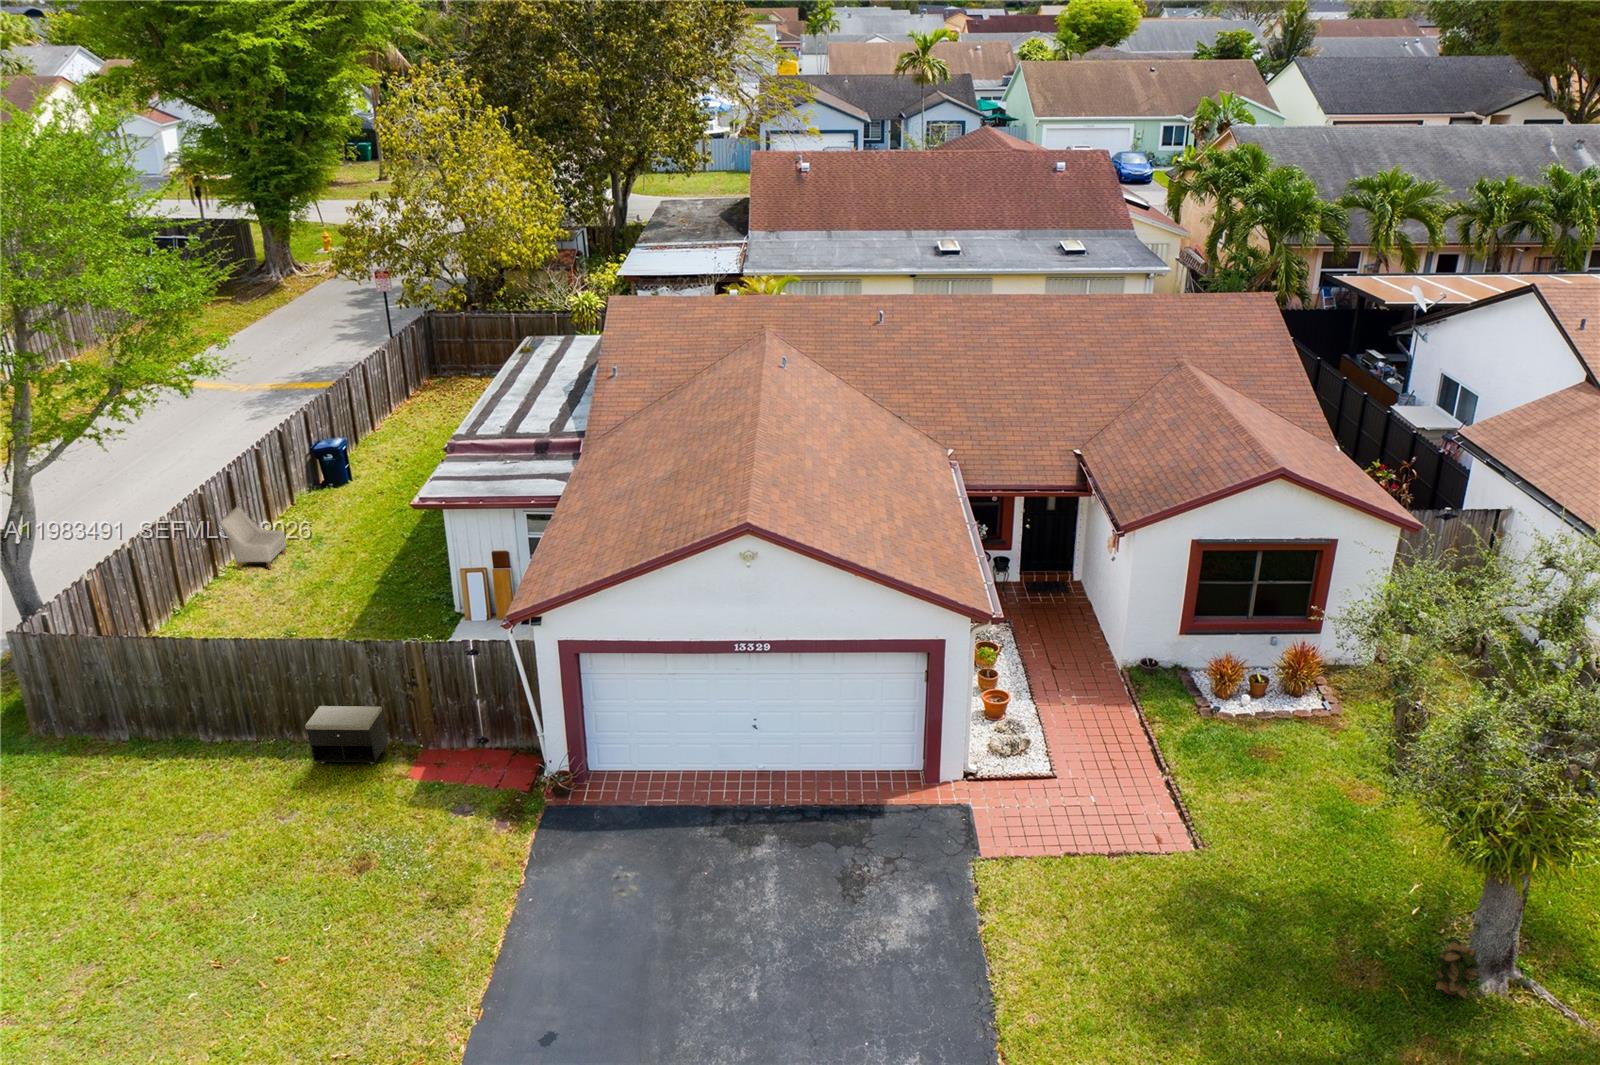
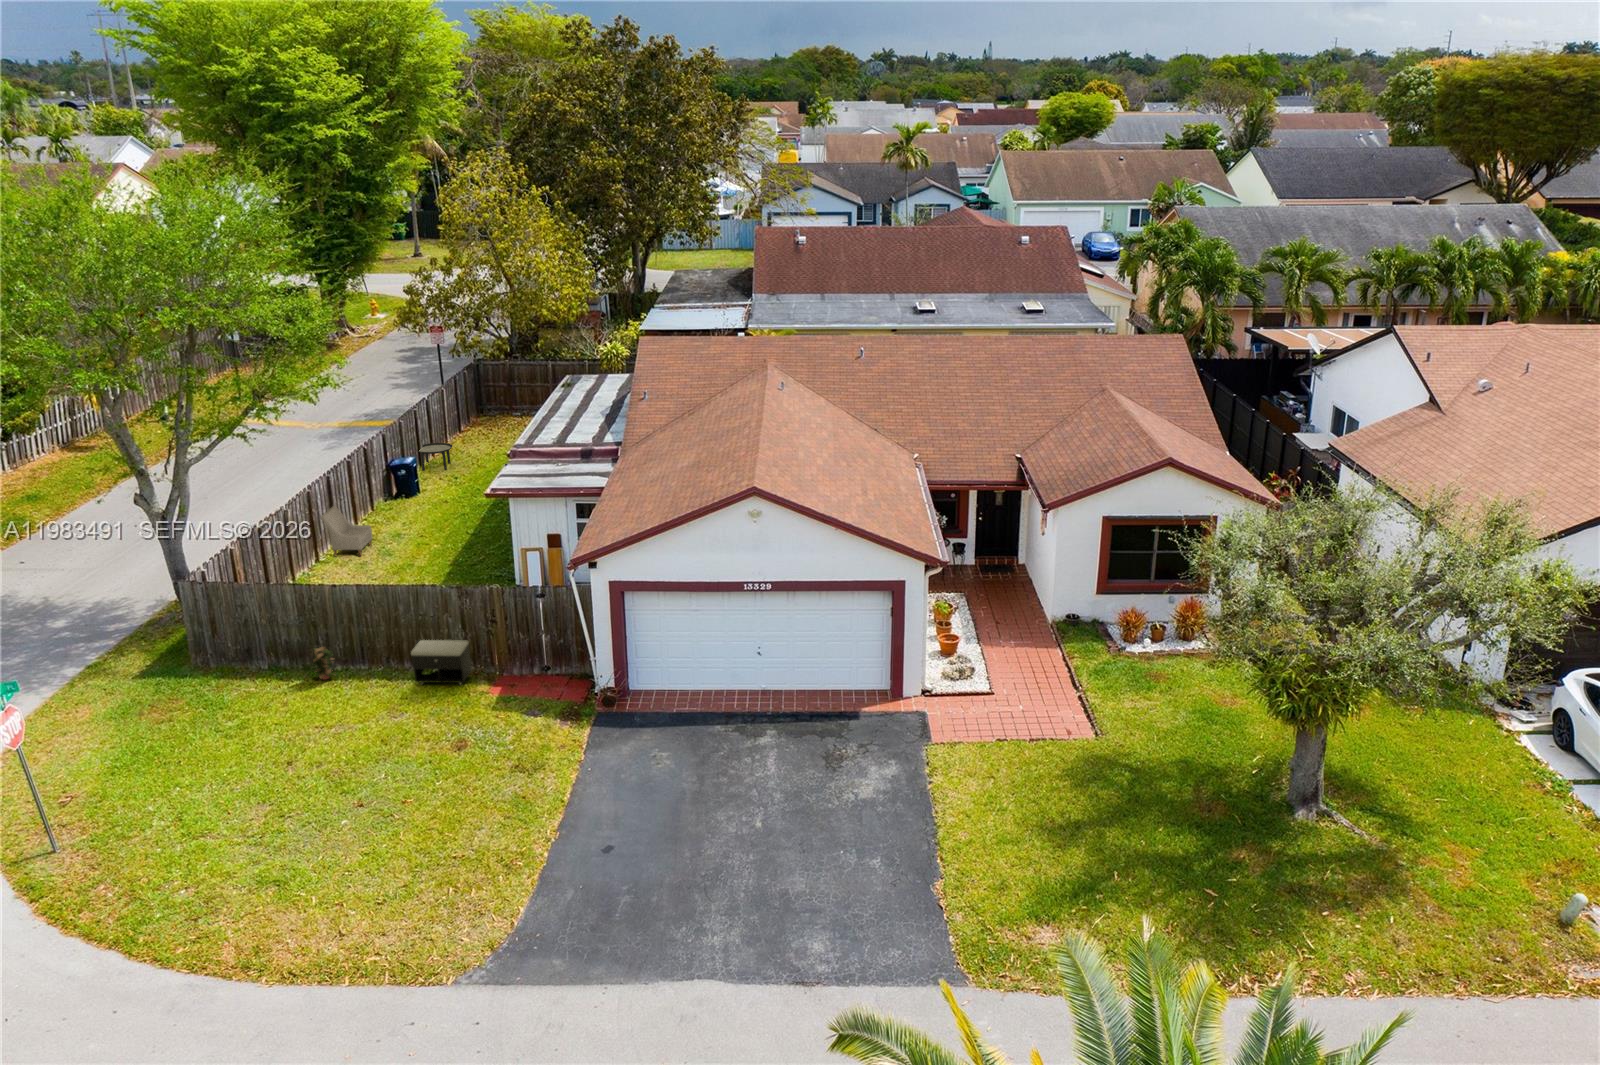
round table: none [351,416,395,450] -> present [417,443,453,471]
decorative plant: present [1435,937,1479,999] -> present [313,647,334,680]

